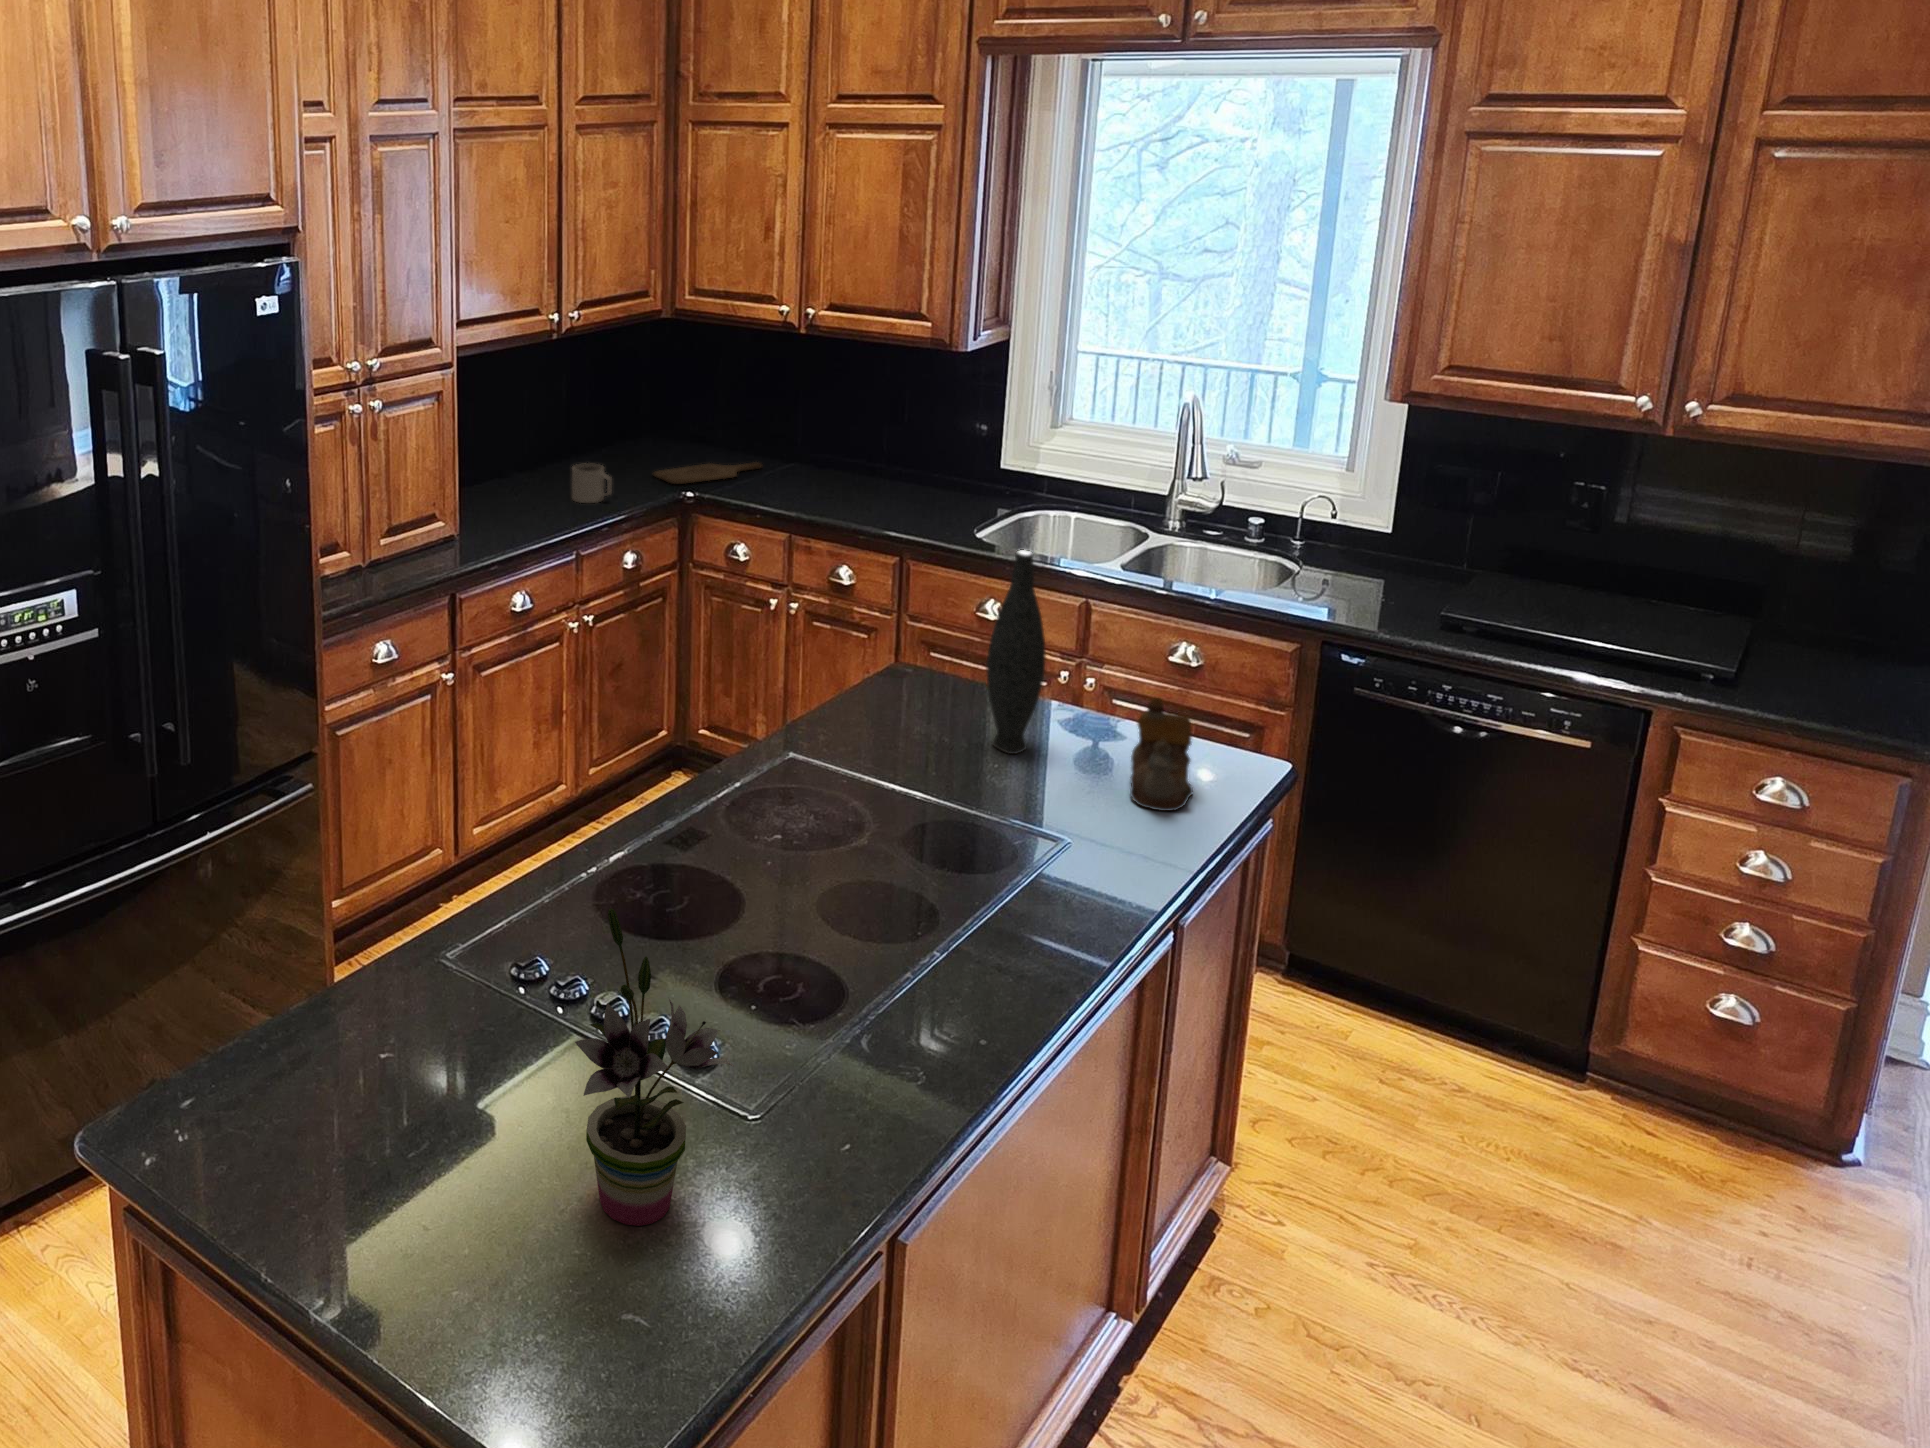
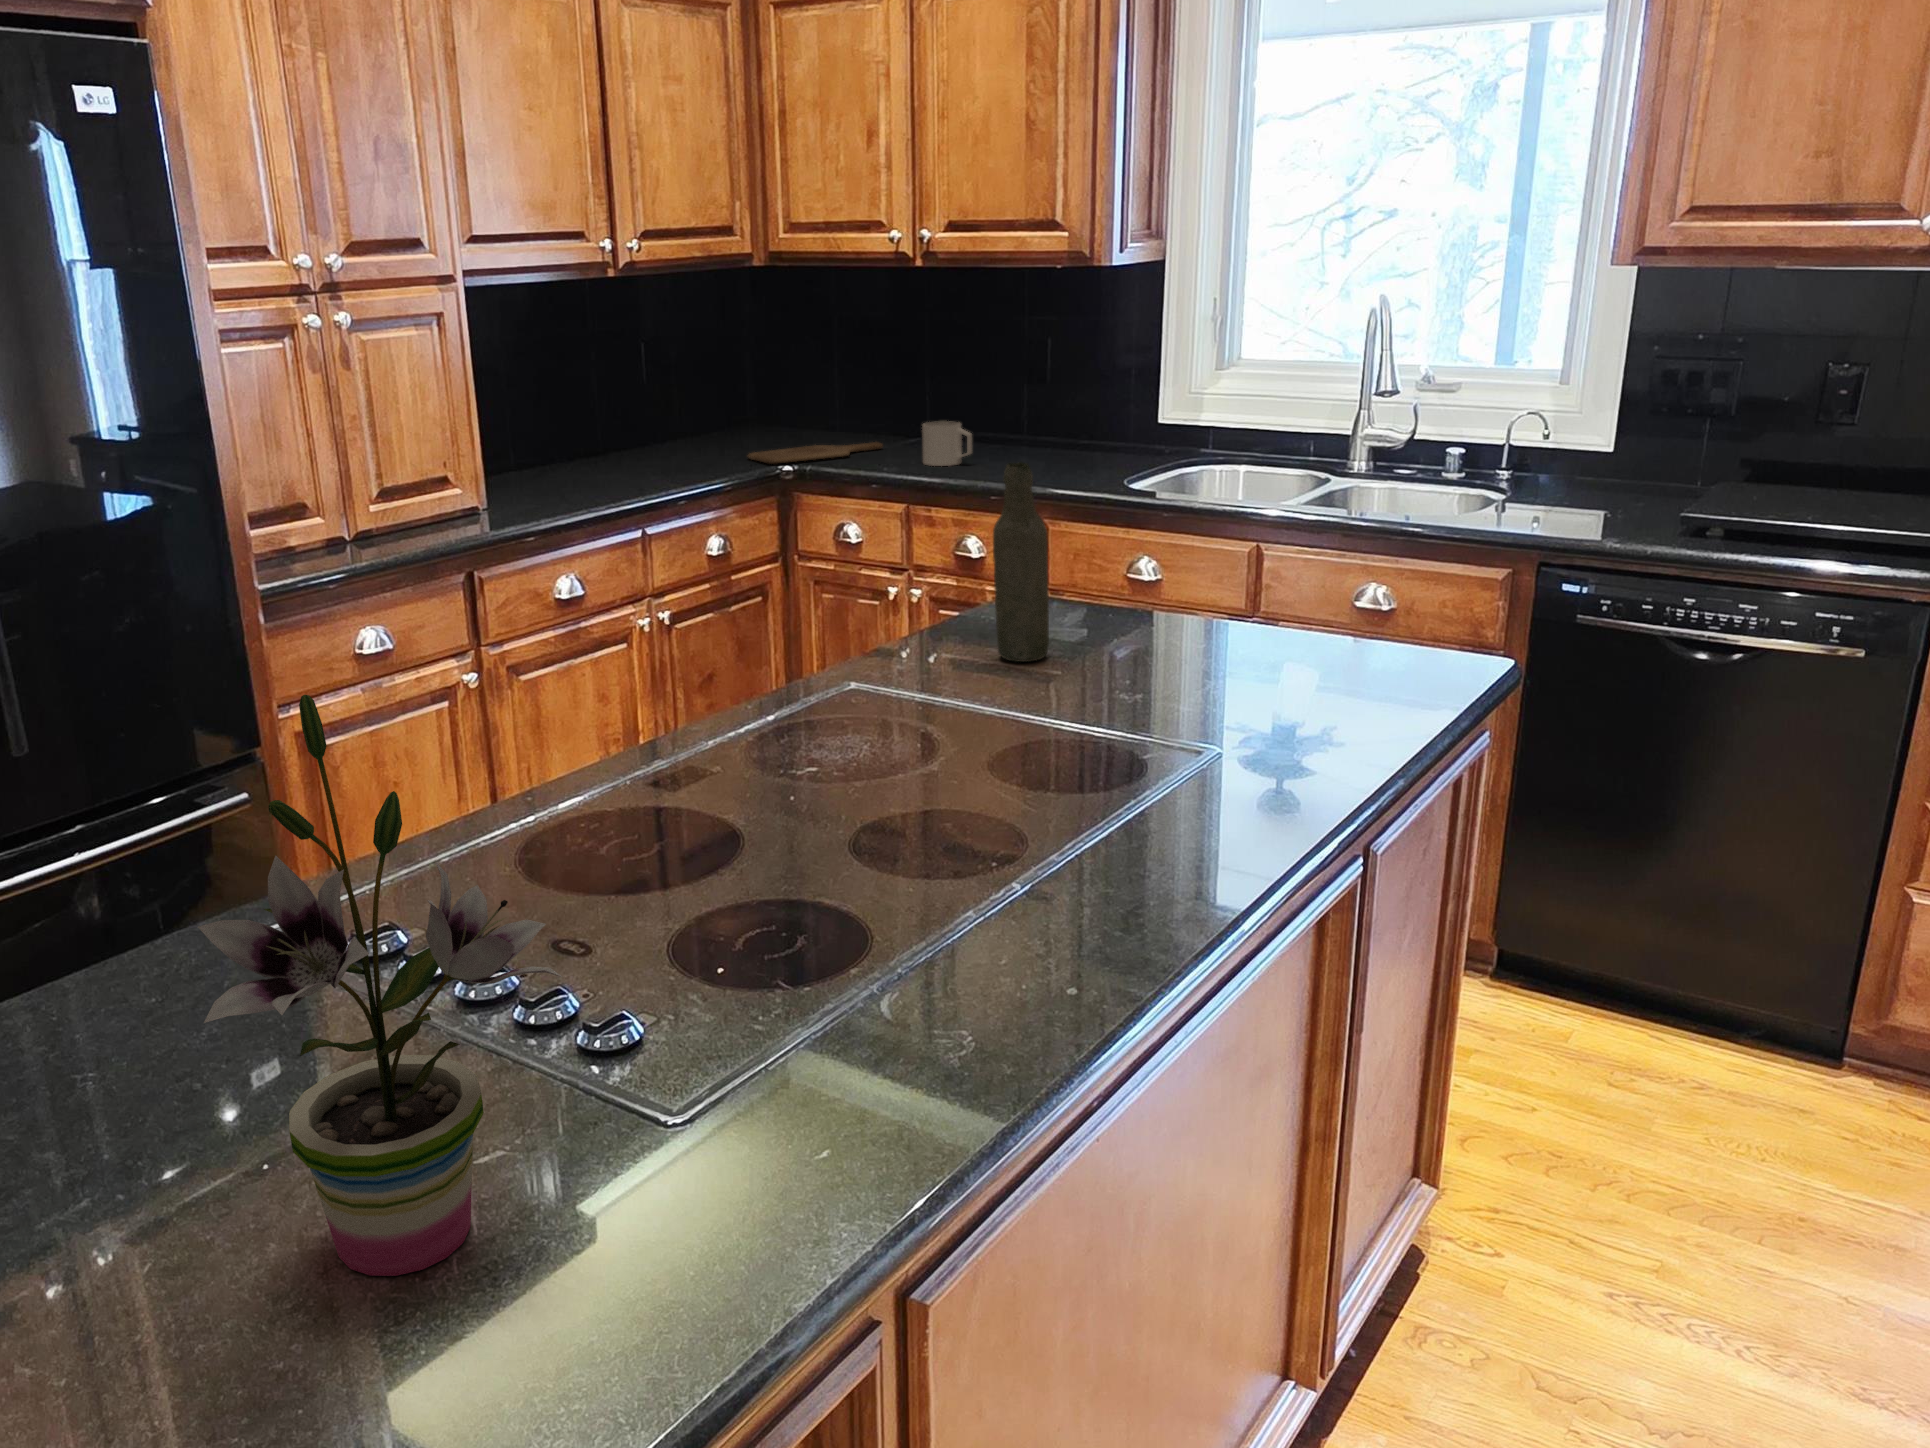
mug: present [572,464,612,503] -> present [922,421,972,466]
vase: present [987,550,1046,754] -> none [1112,378,1190,666]
bottle: none [896,601,938,743] -> present [993,462,1049,662]
teapot: present [1130,698,1193,811] -> none [1303,558,1387,706]

